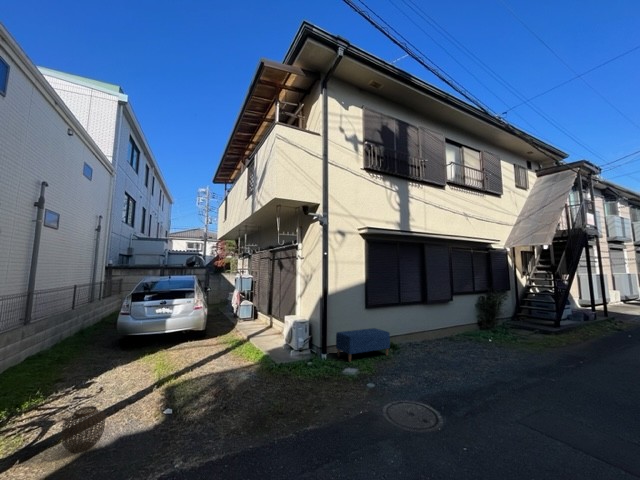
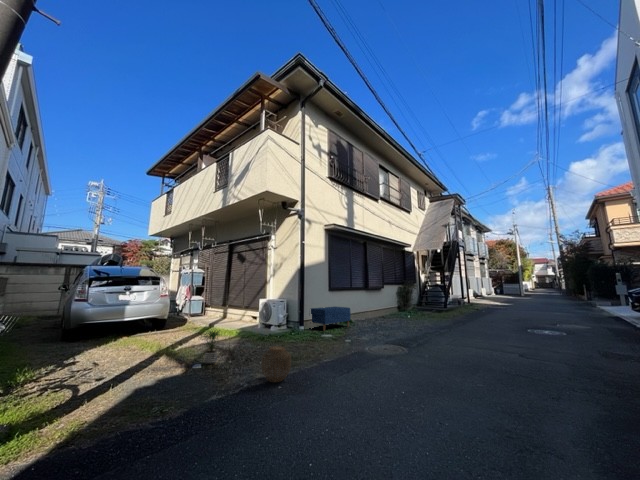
potted plant: none [159,373,189,415] -> present [201,330,220,365]
woven basket: present [61,406,106,453] -> present [261,346,291,382]

